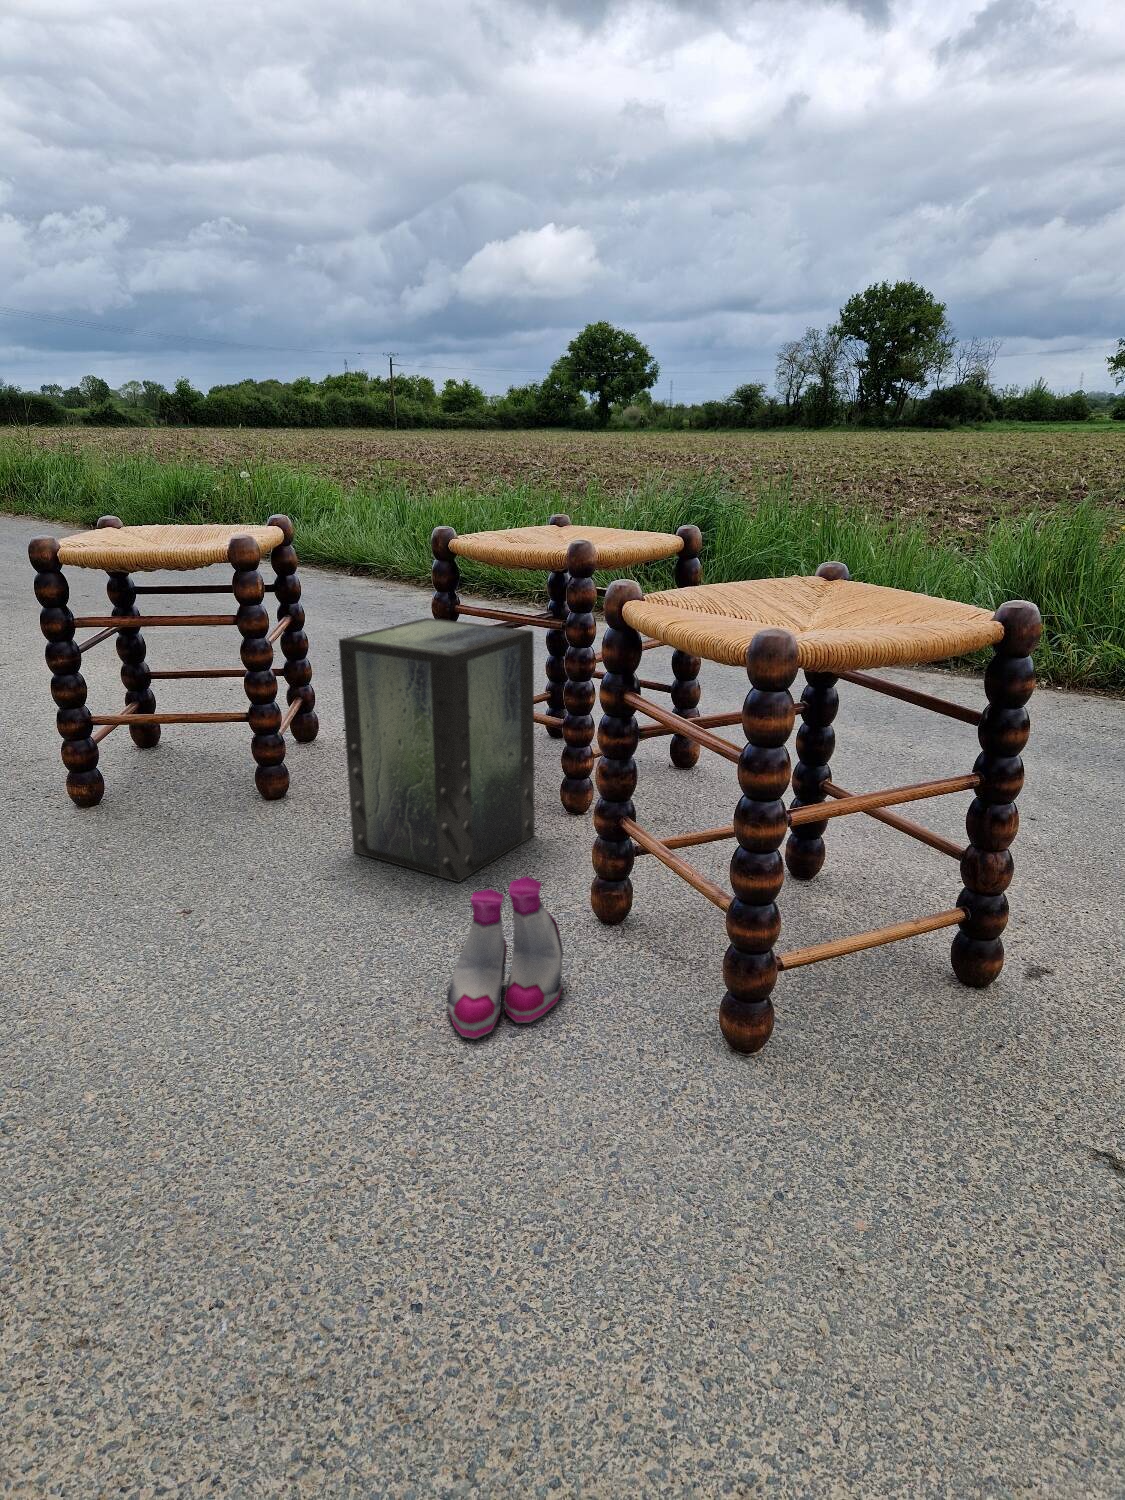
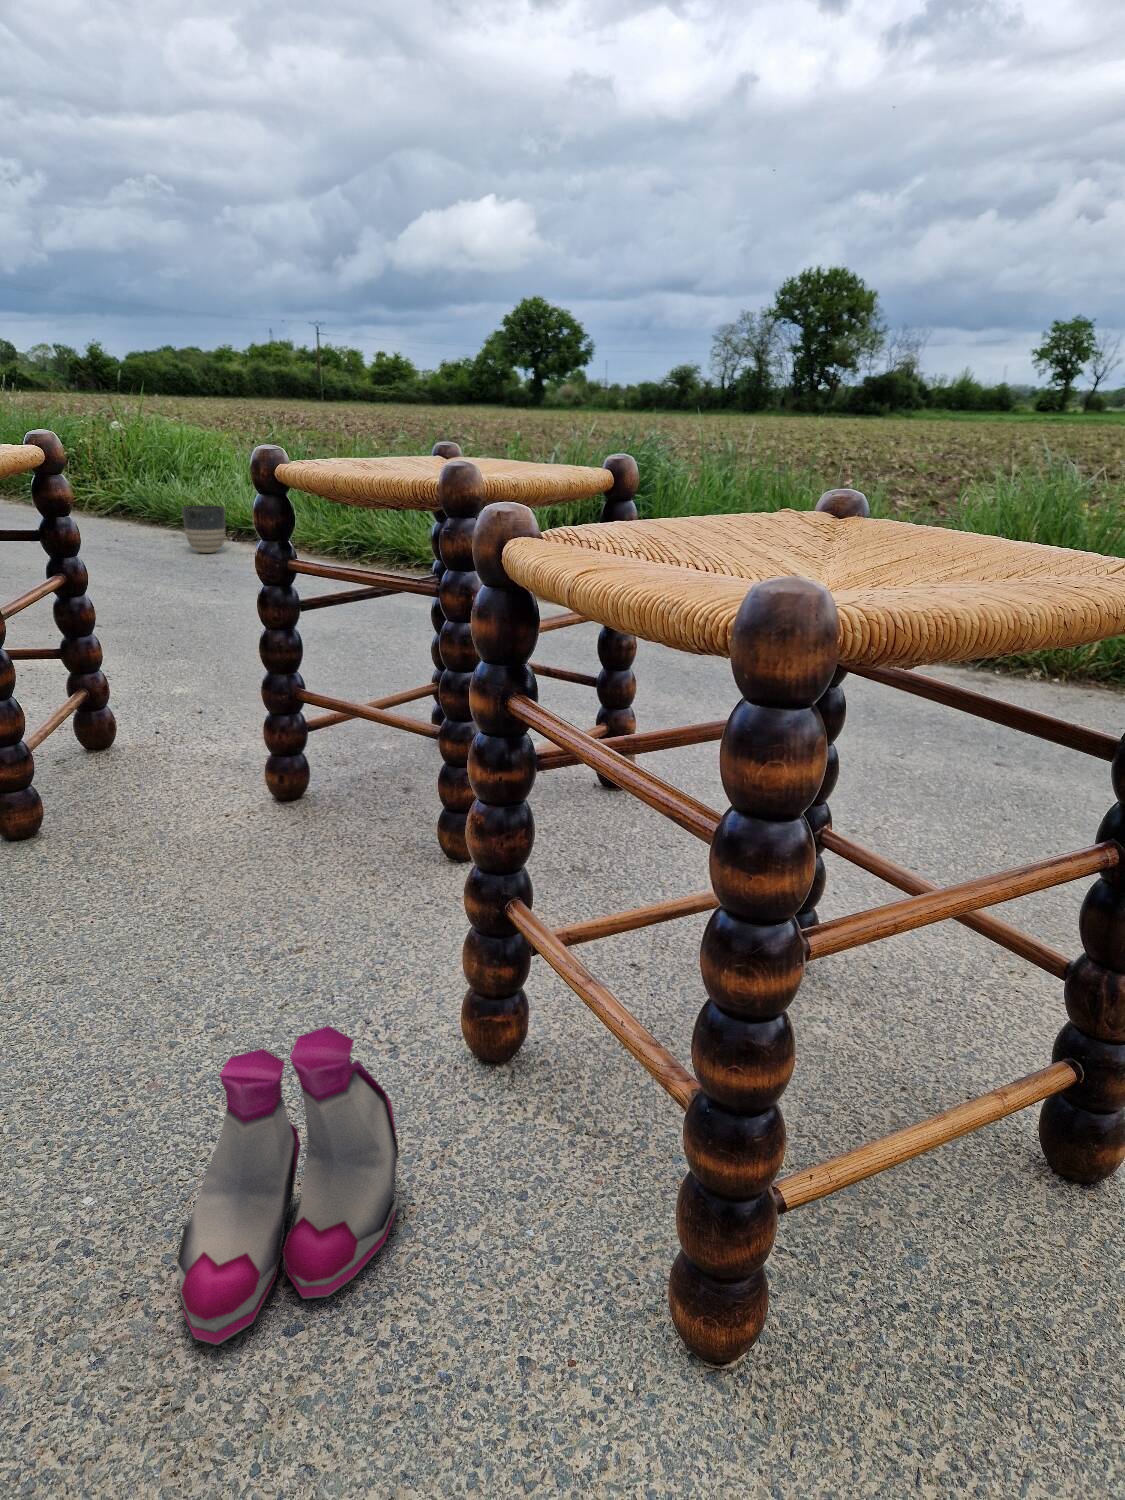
planter: none [325,551,359,590] -> present [182,505,225,553]
storage box: present [339,618,535,882] -> none [65,575,392,987]

